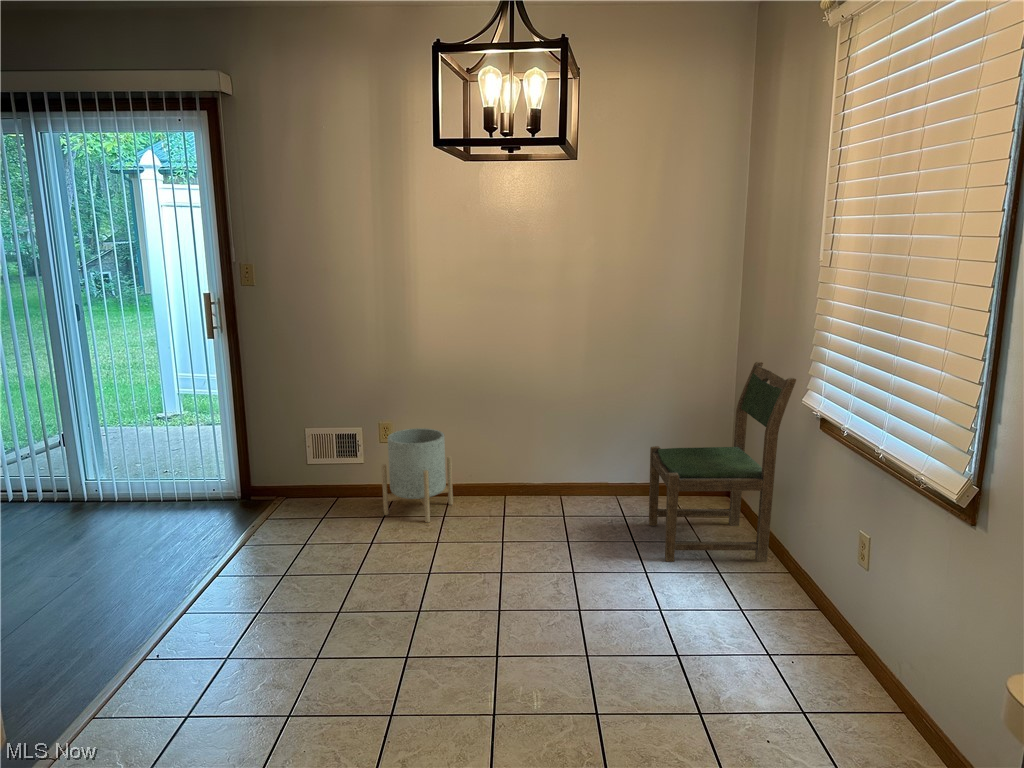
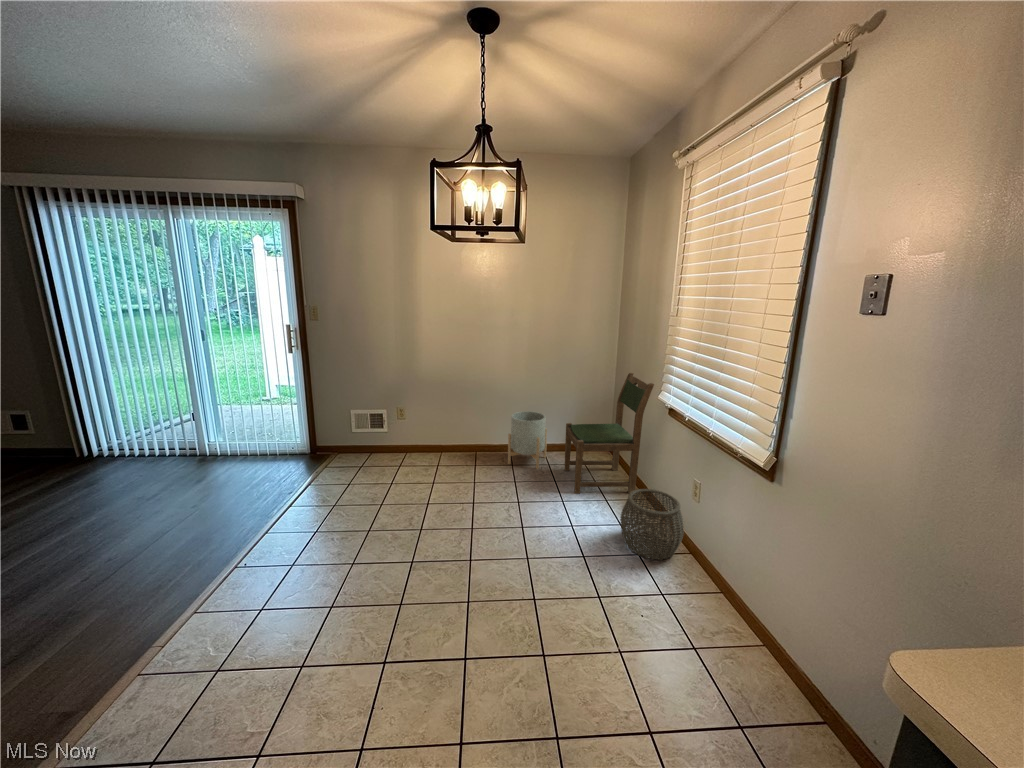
planter: present [381,428,453,522] -> present [508,411,547,469]
woven basket: none [739,550,845,665] -> present [620,489,684,560]

